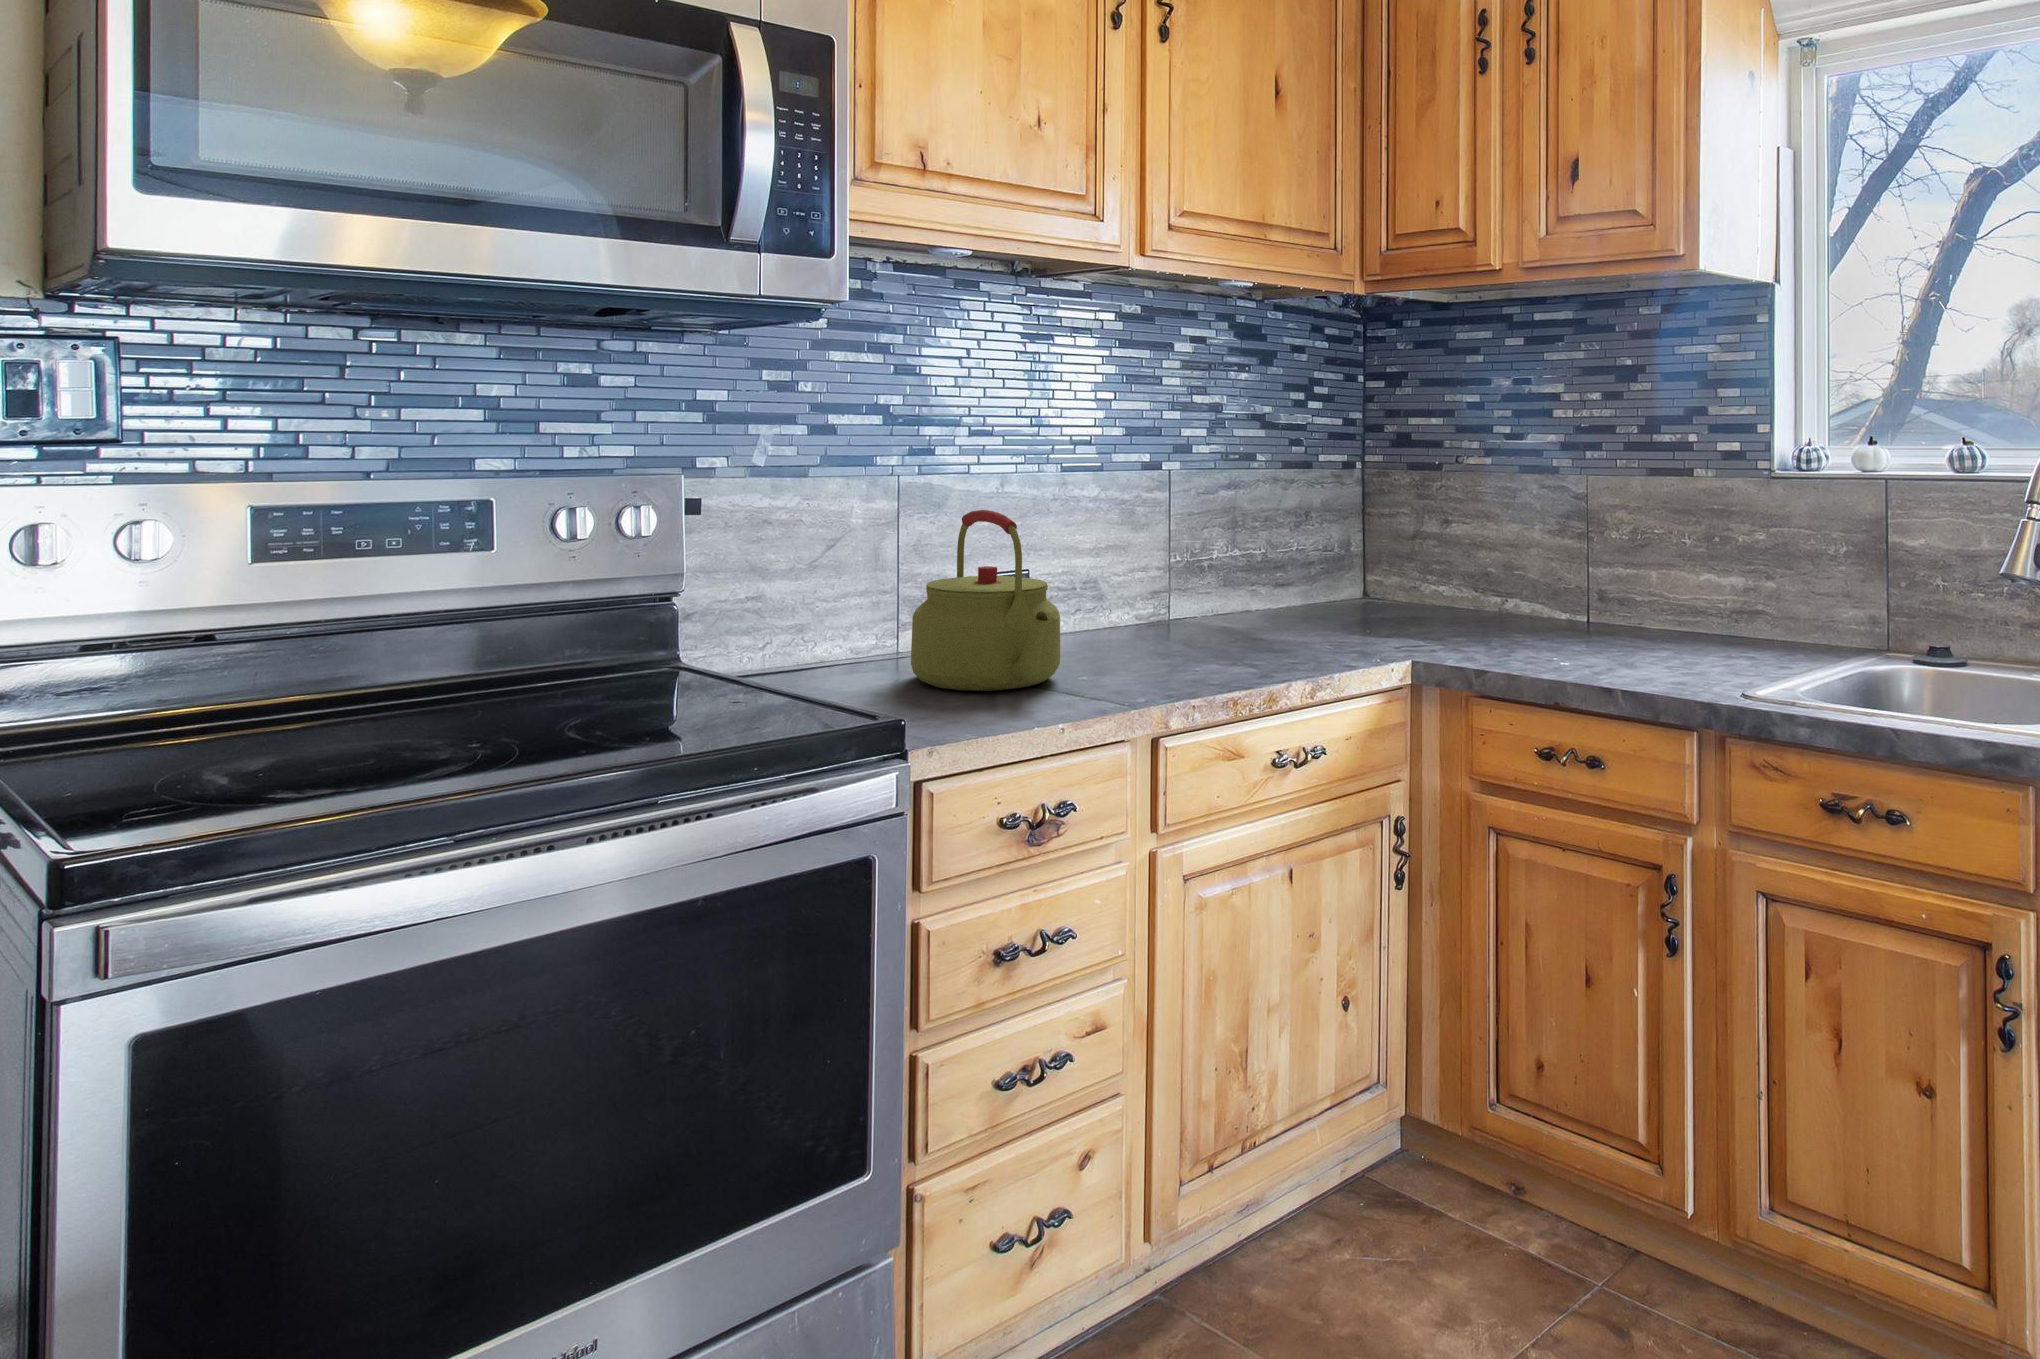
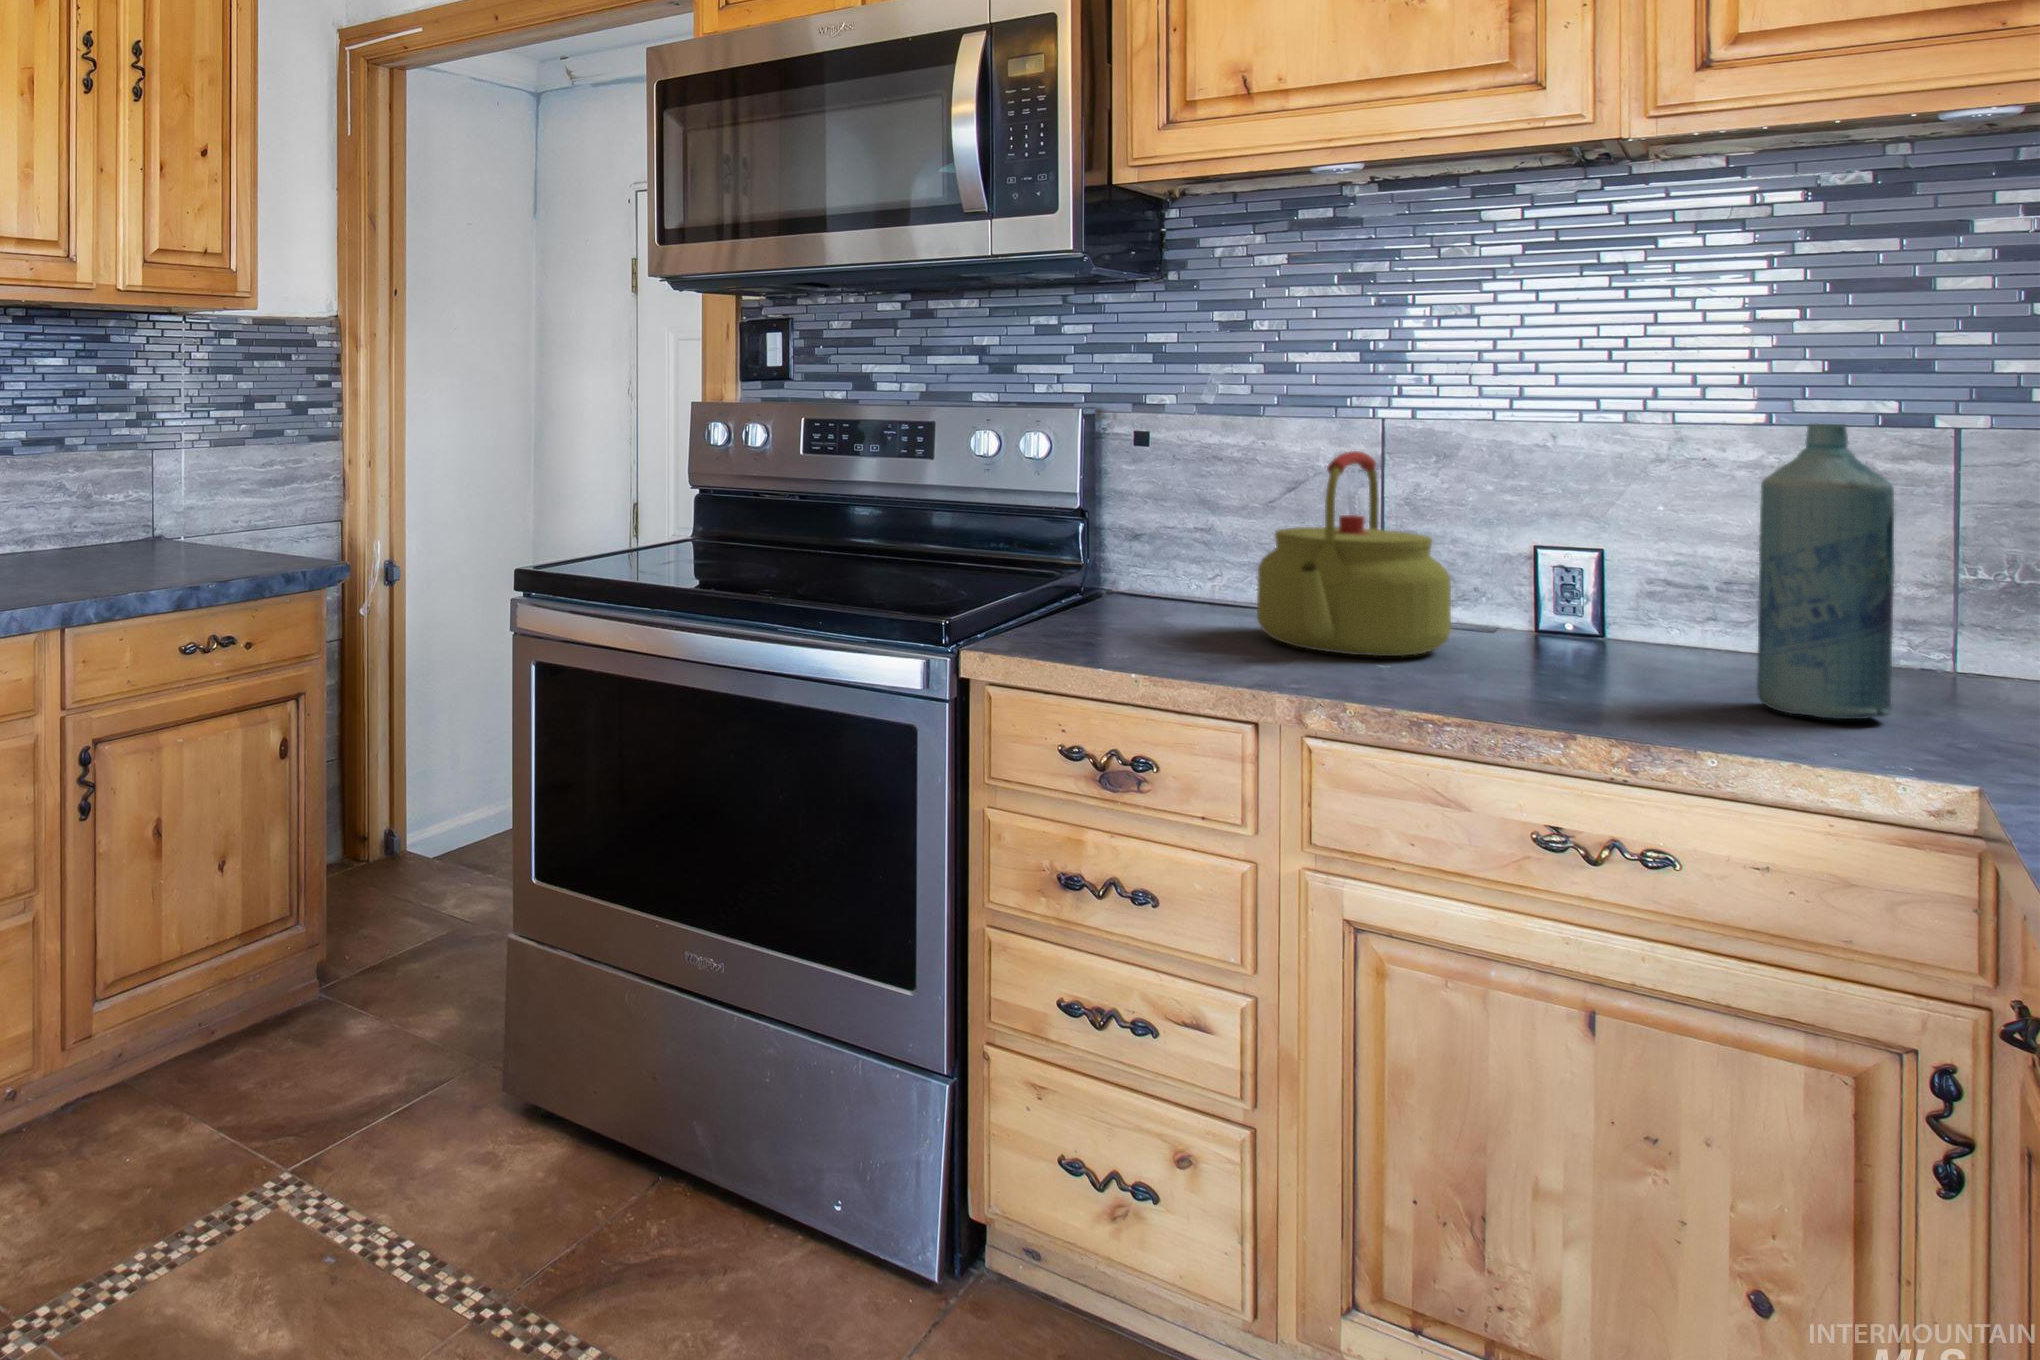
bottle: none [1217,477,1279,662] -> present [1757,424,1895,719]

